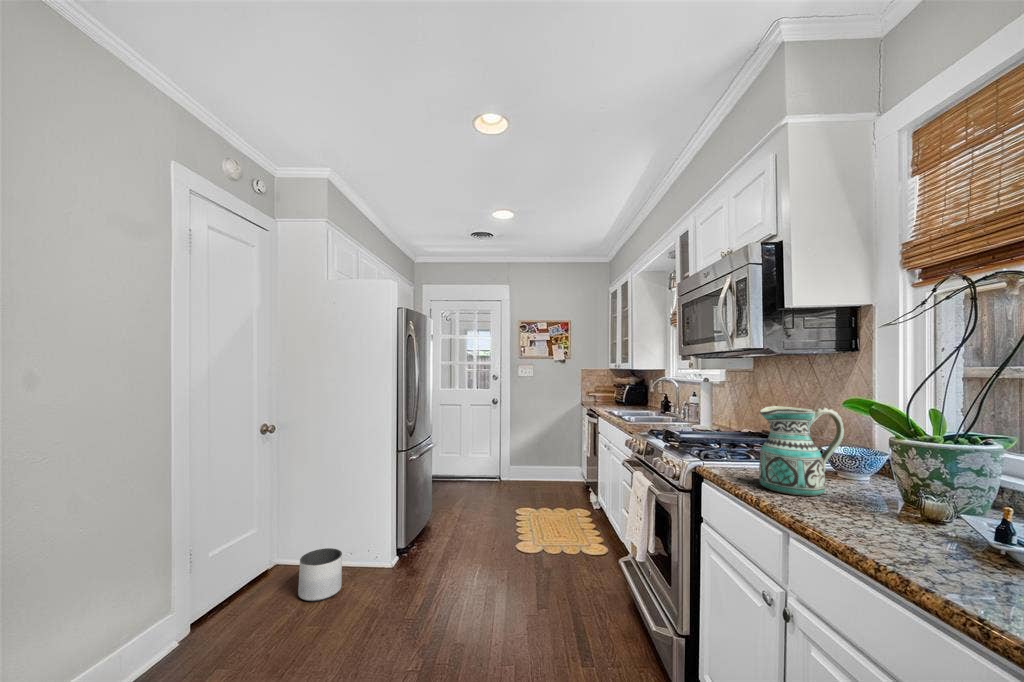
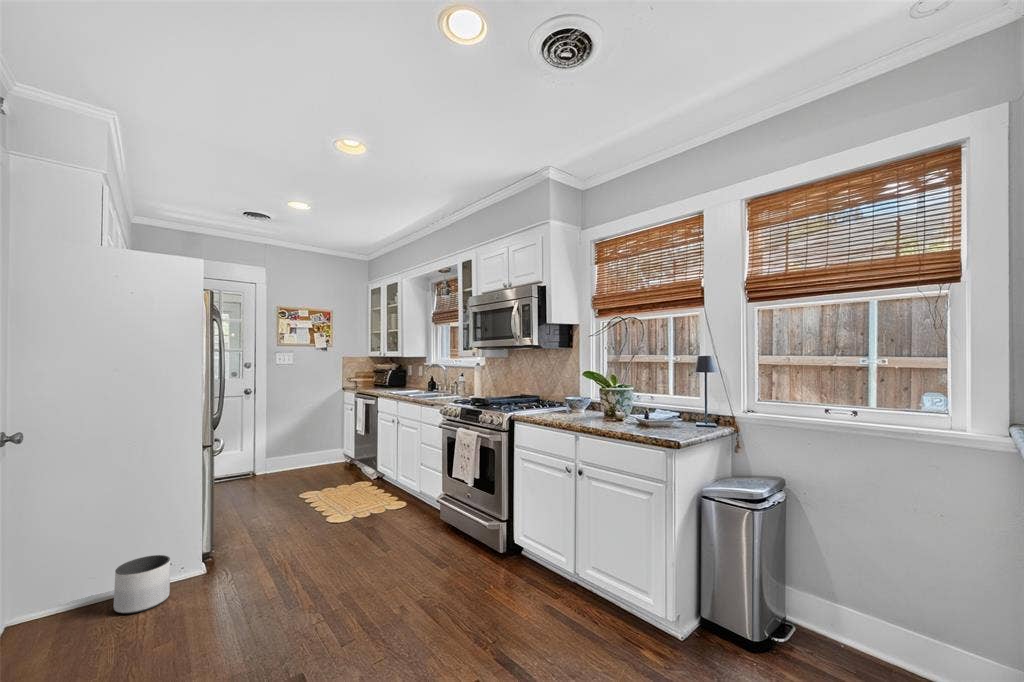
ceramic pitcher: present [759,406,844,496] -> none [553,376,588,419]

